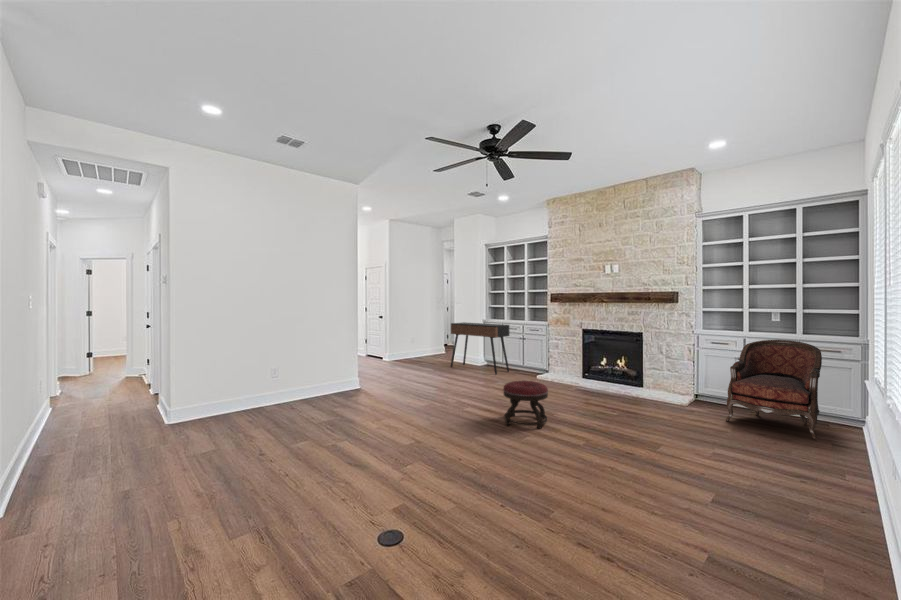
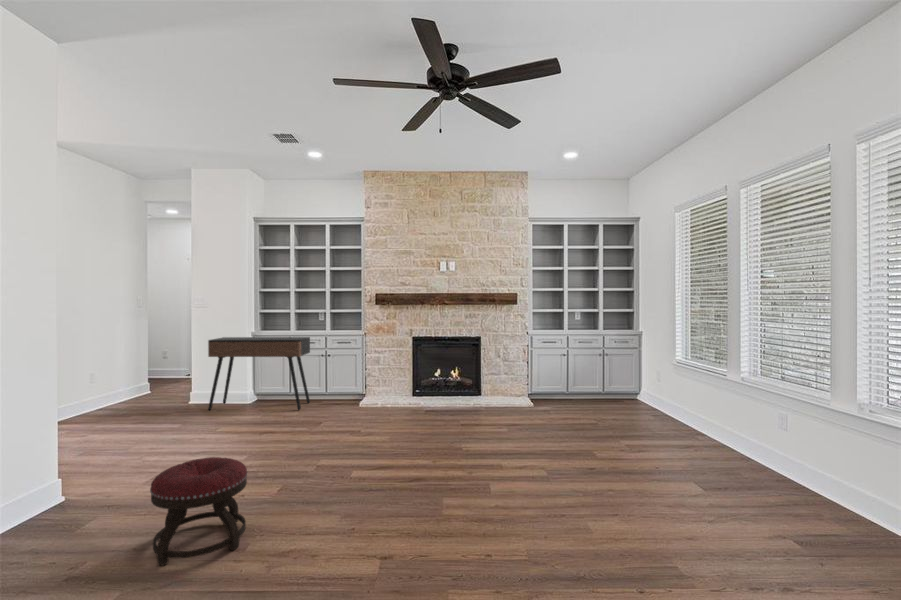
armchair: present [726,340,822,440] -> none [575,336,645,417]
ottoman: present [503,381,548,429] -> present [150,457,247,566]

